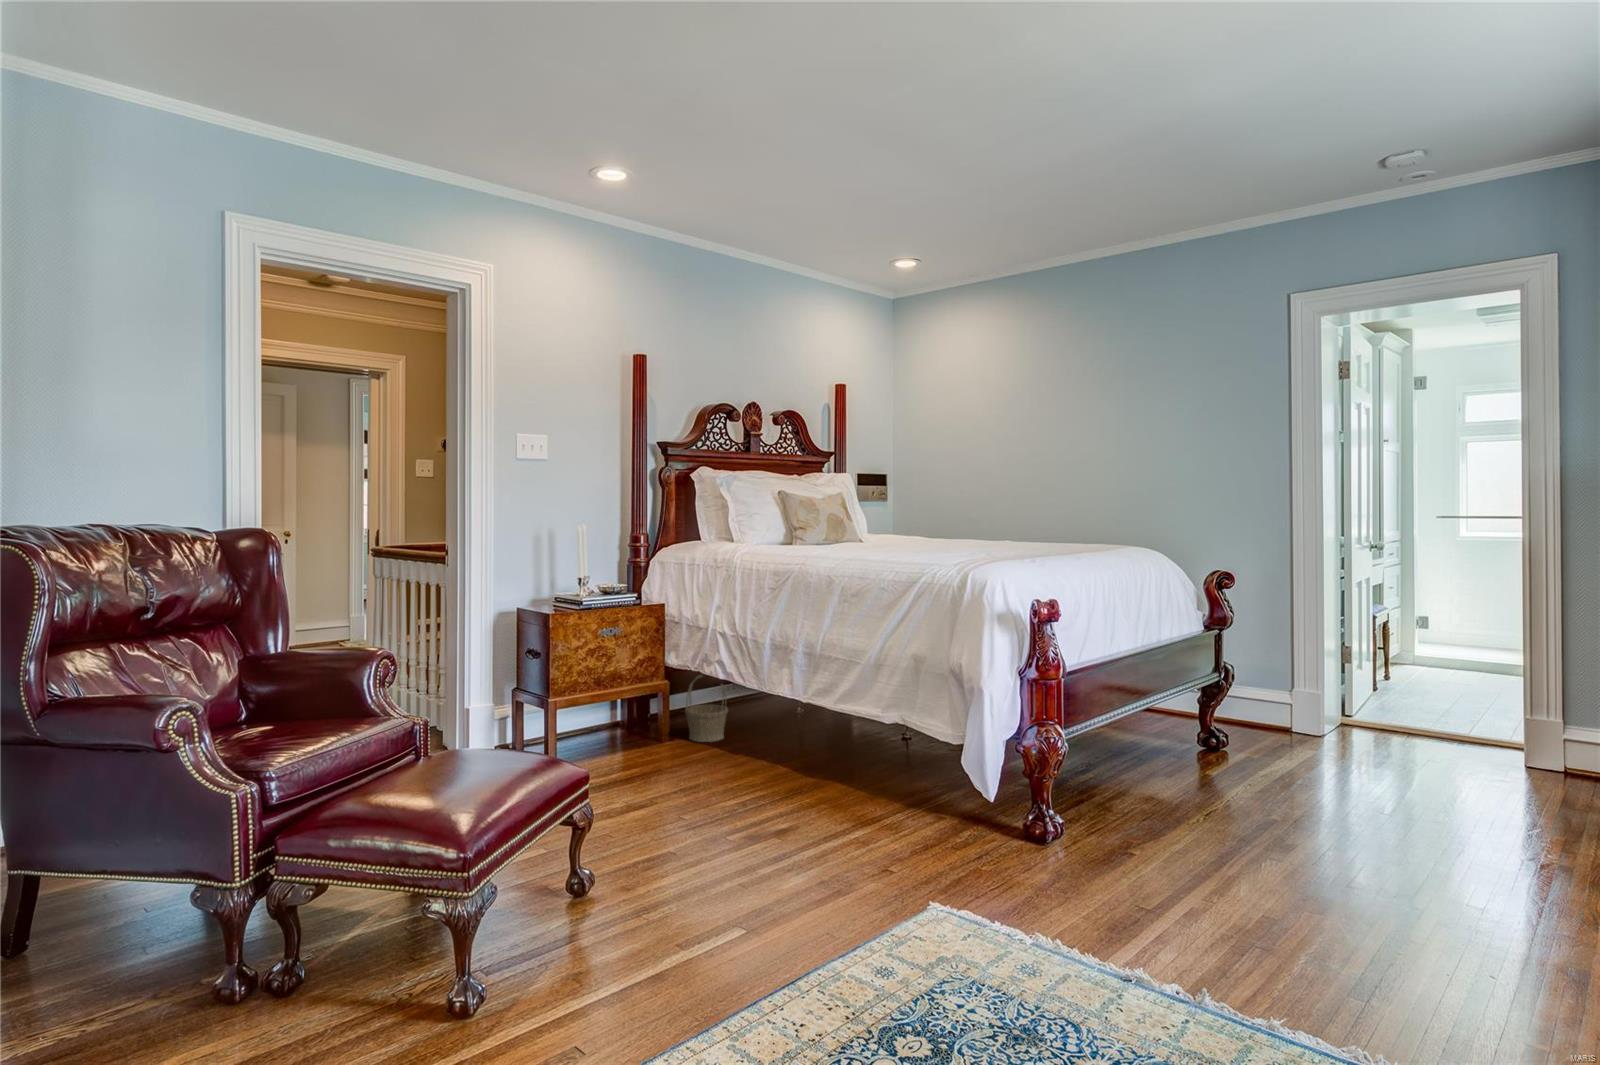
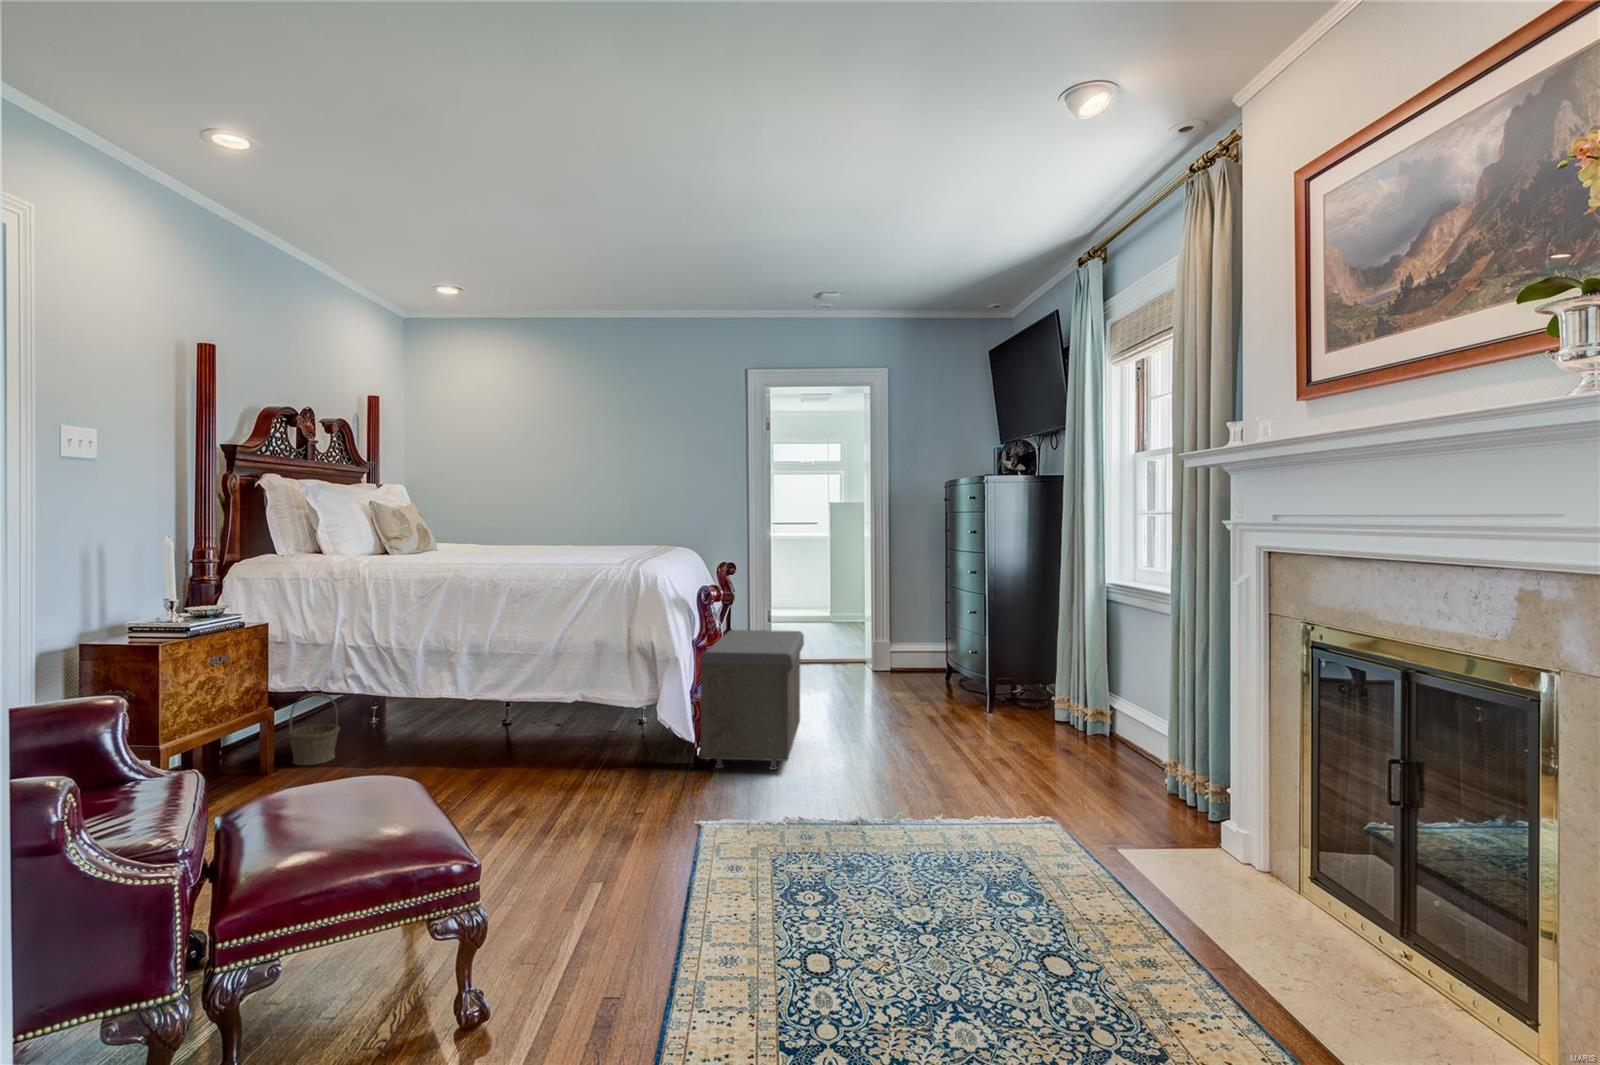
storage bench: none [1017,660,1234,867] -> present [701,630,804,770]

